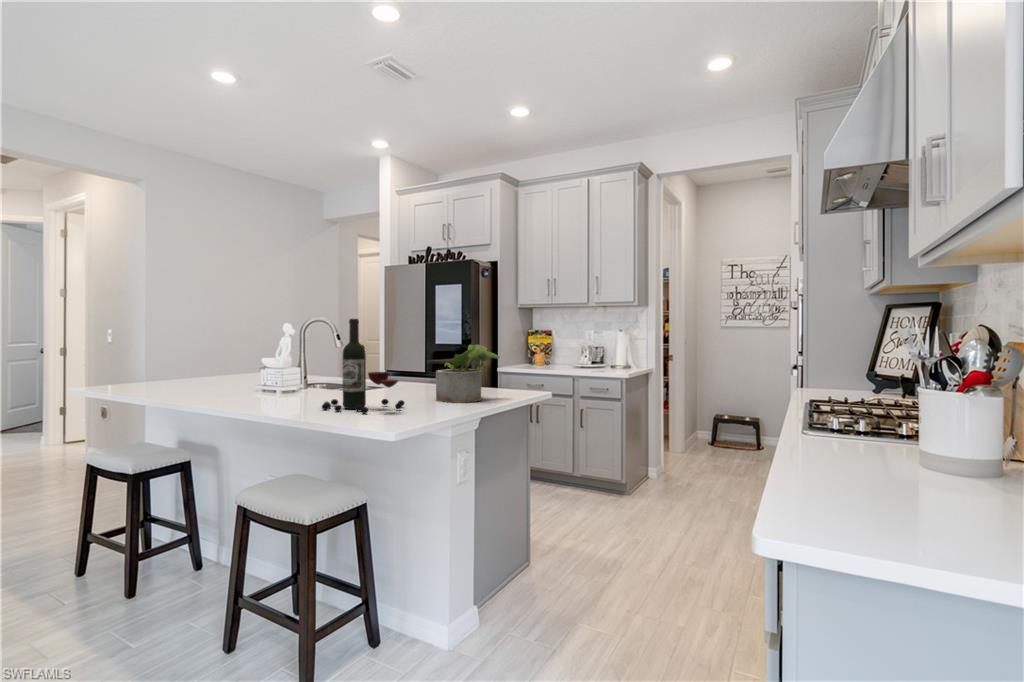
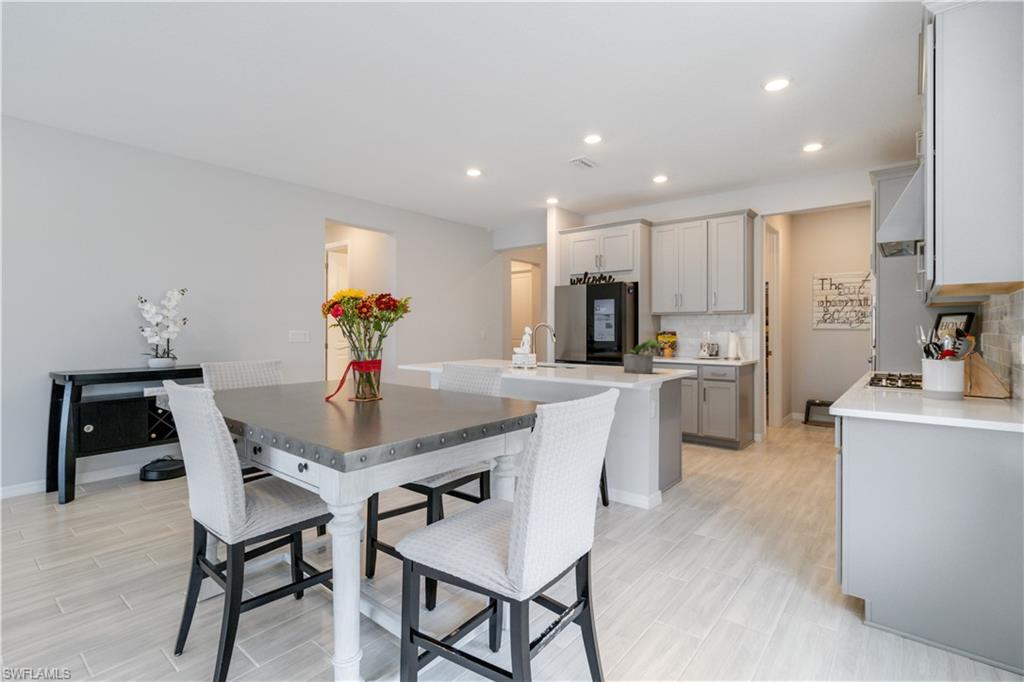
wine bottle: present [322,319,404,414] -> none [568,323,616,377]

